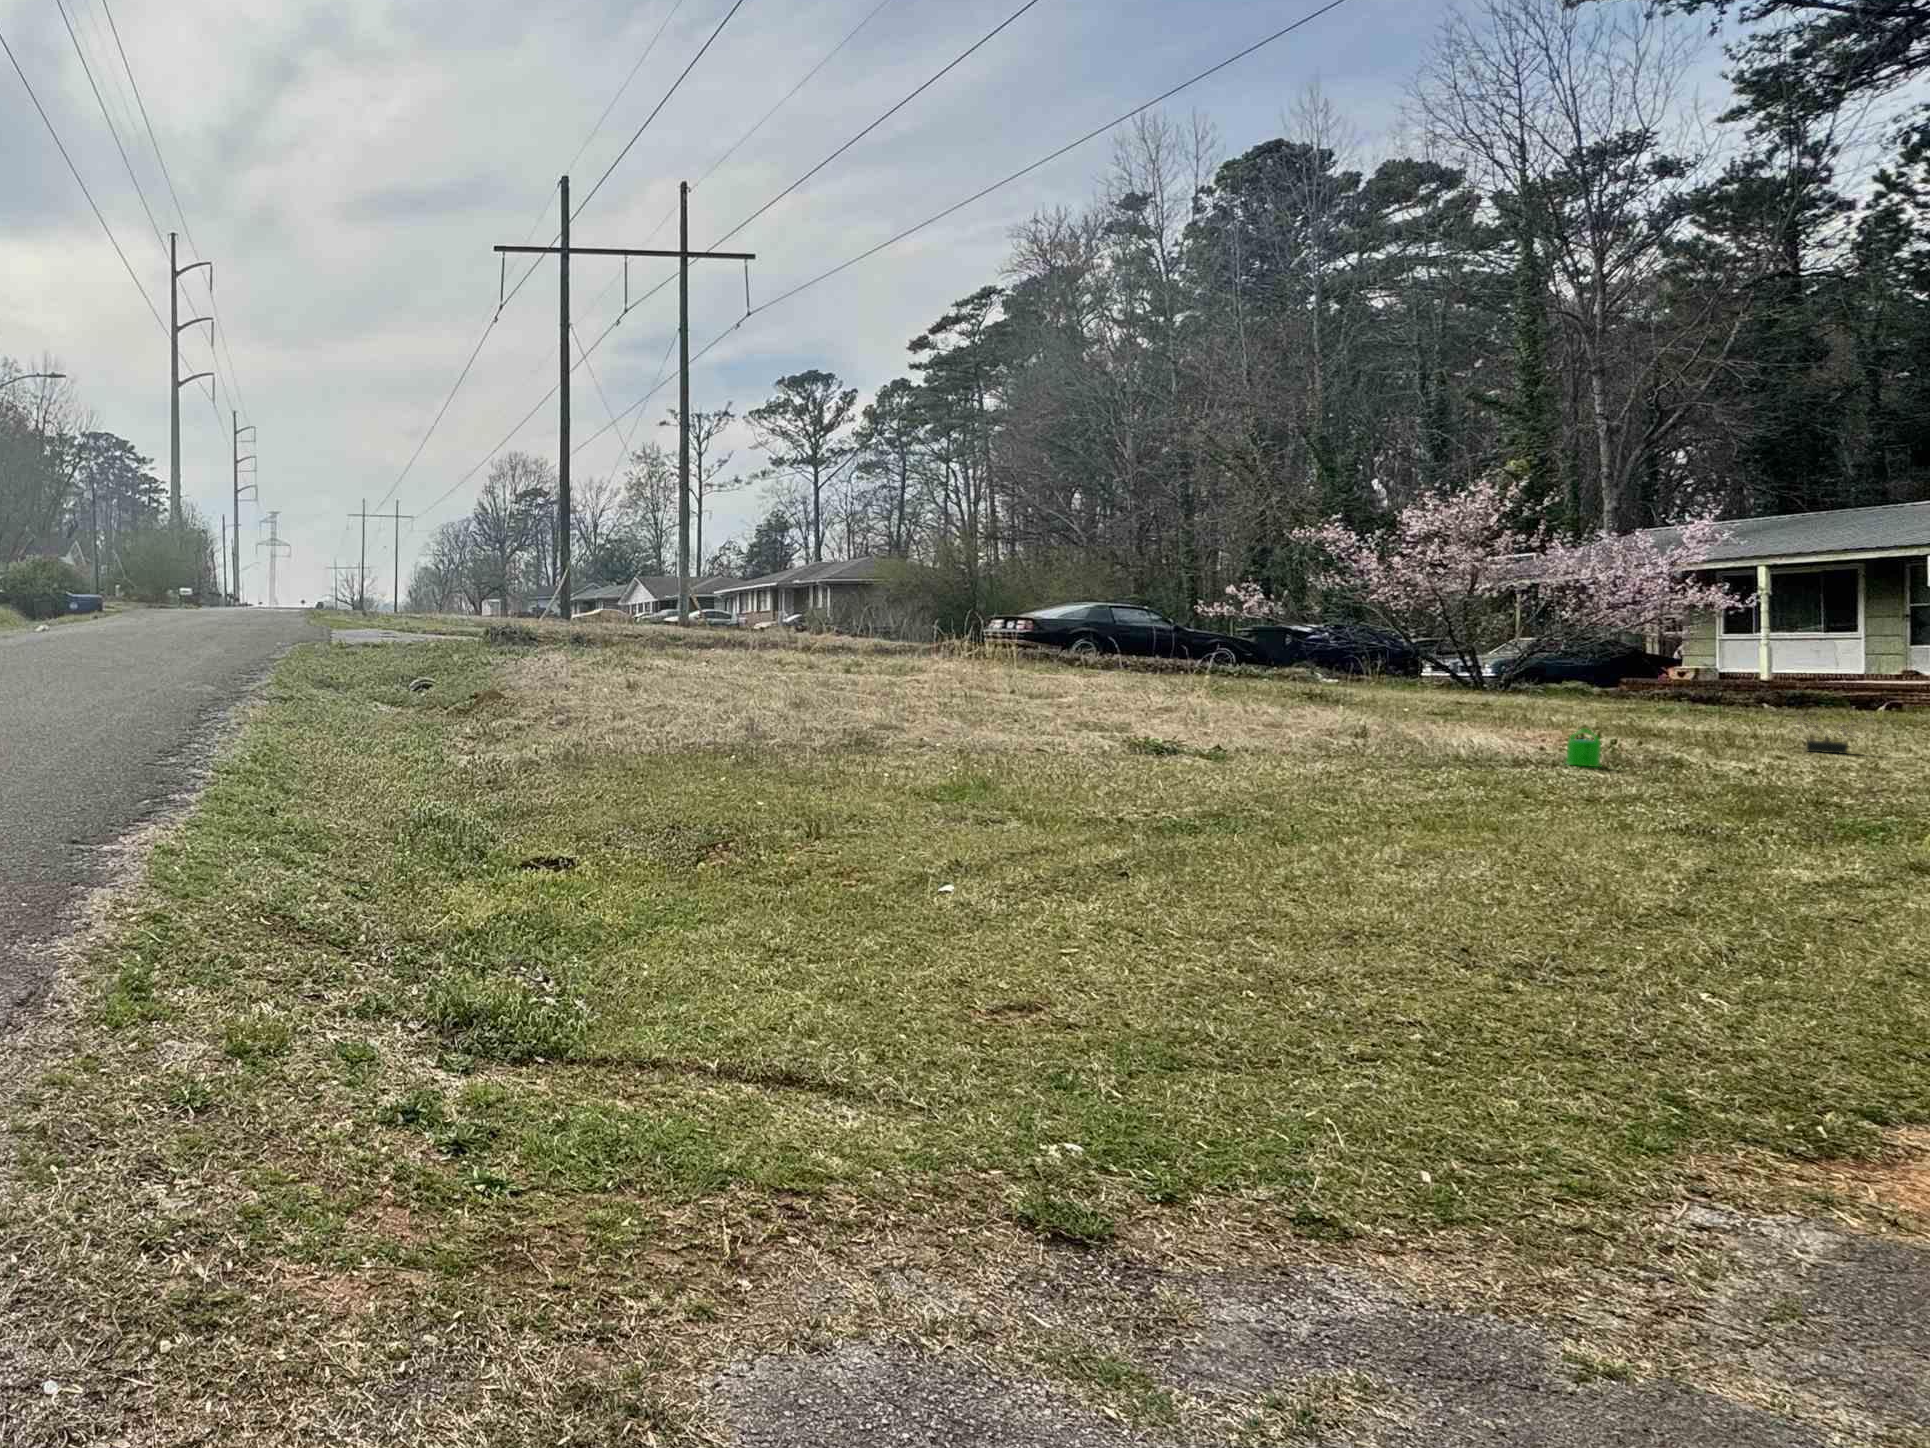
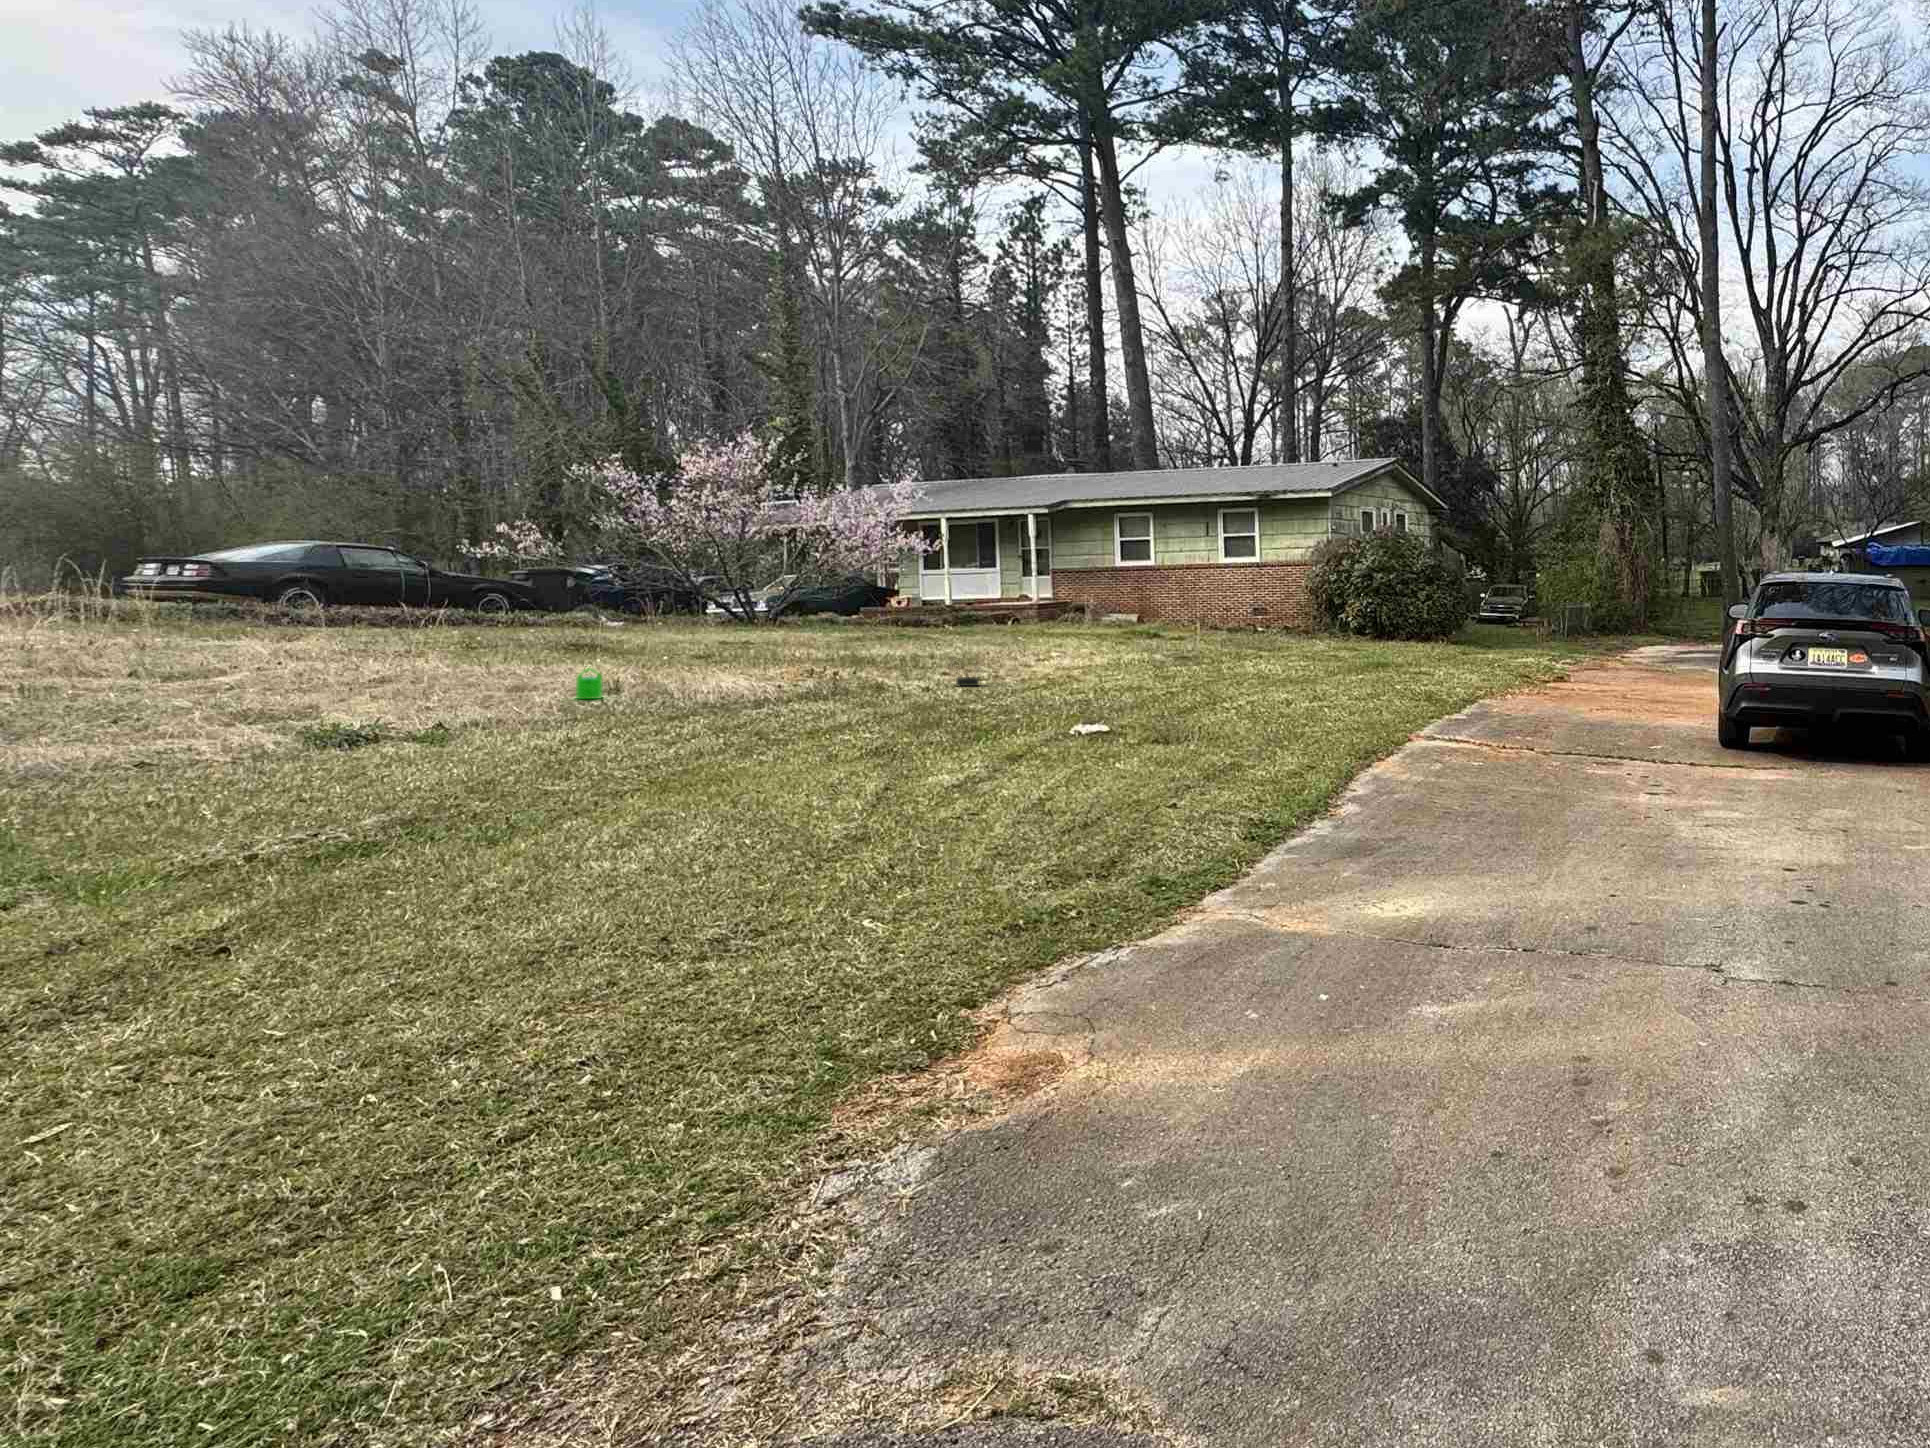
watering can: present [1566,729,1601,767] -> present [576,668,603,699]

